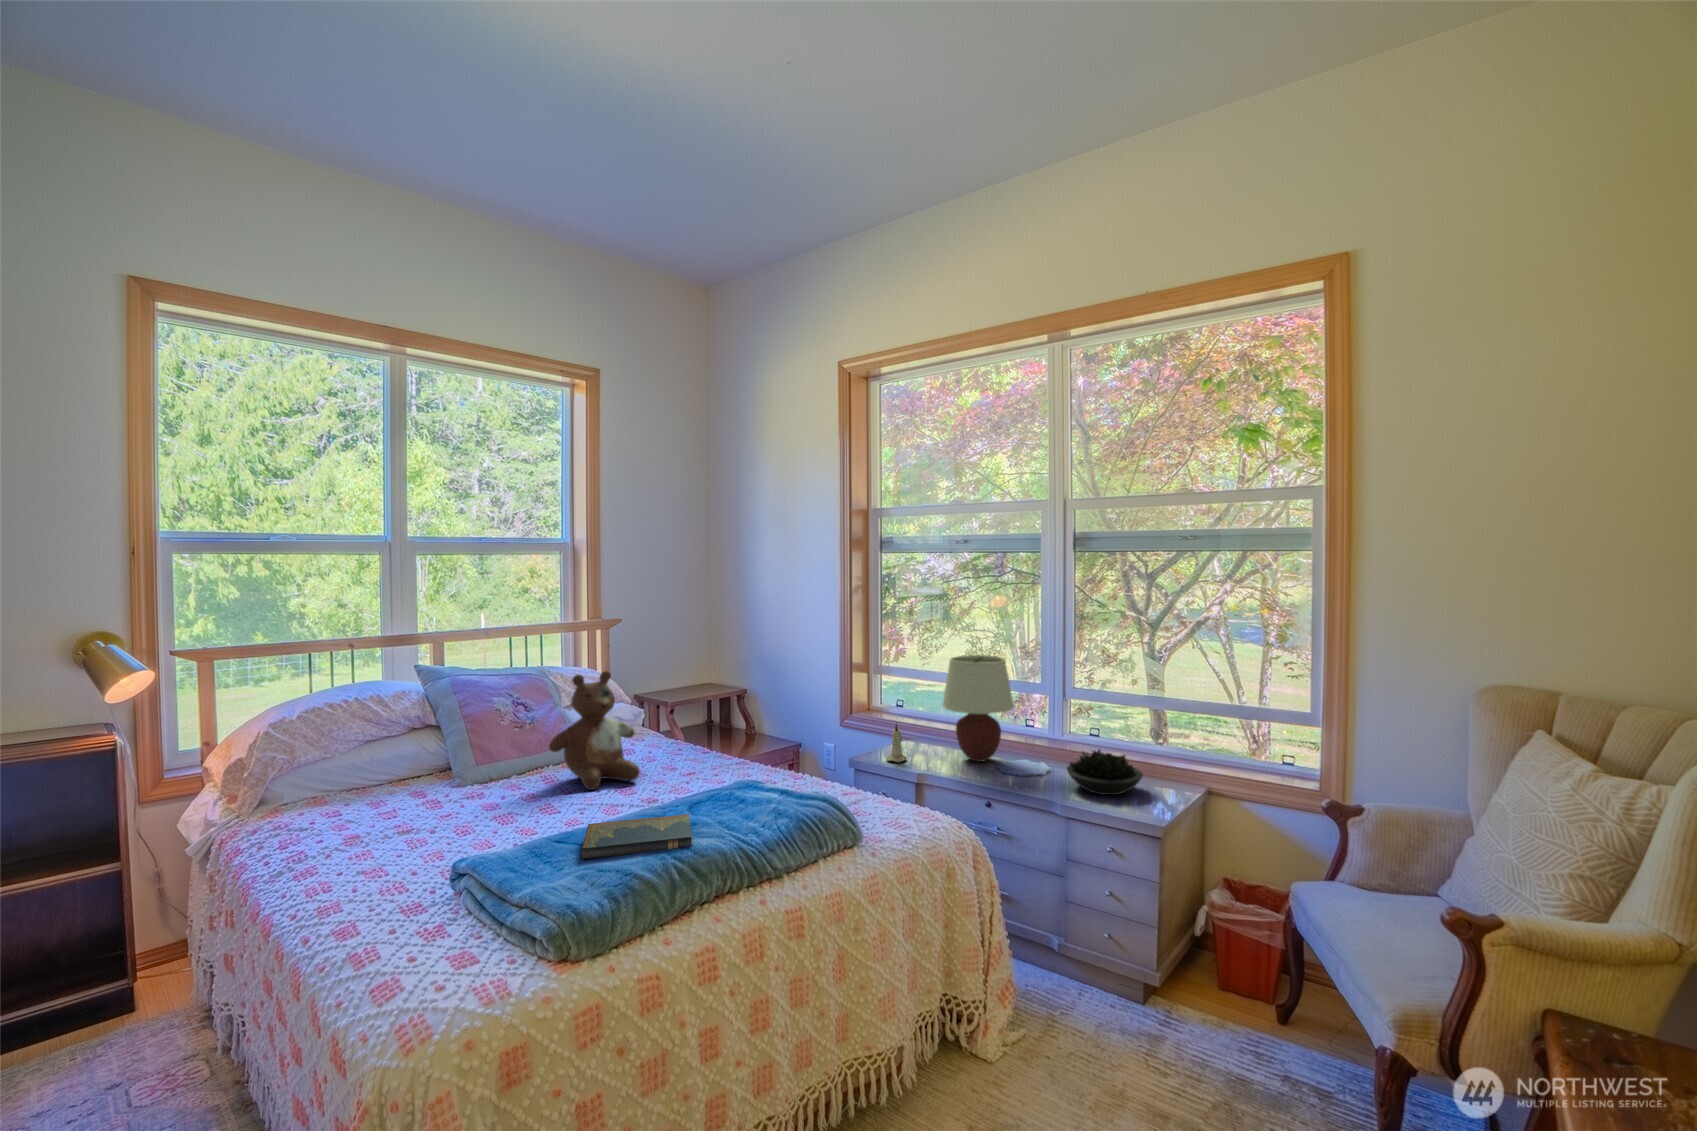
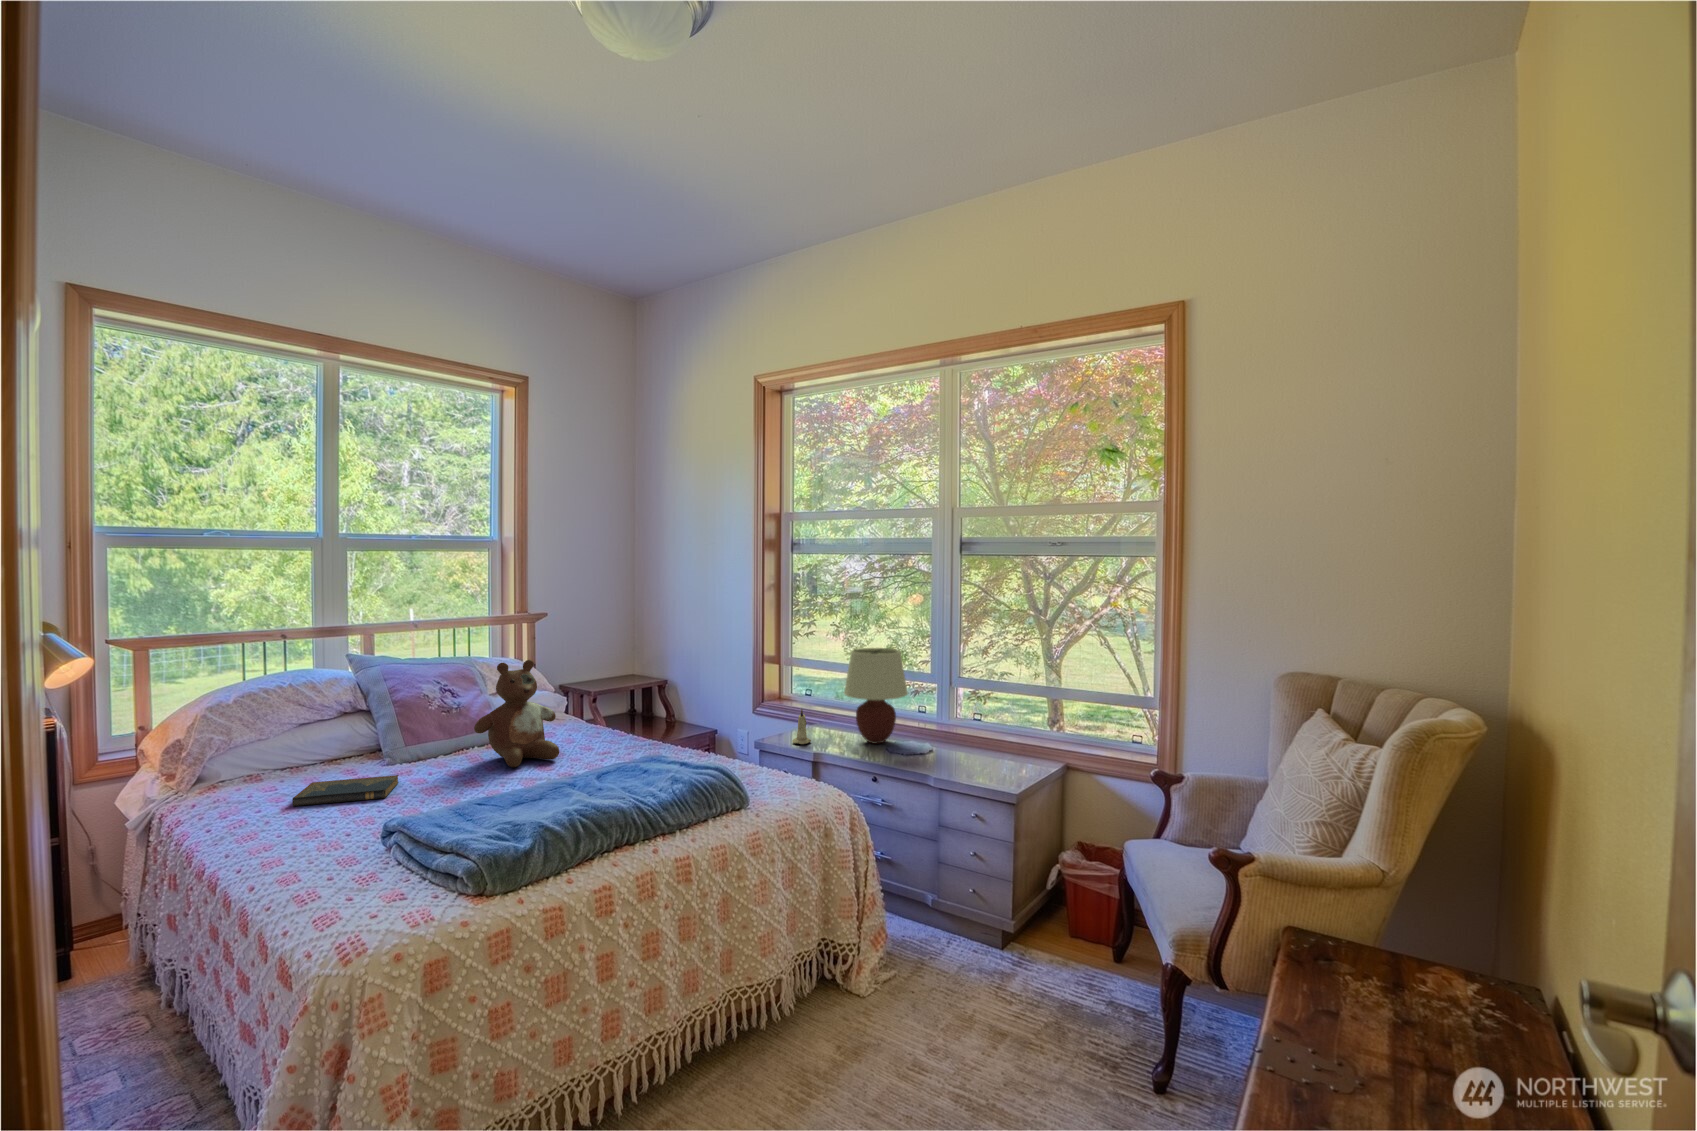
succulent plant: present [1067,750,1143,795] -> none [947,730,1012,770]
hardcover book: present [582,814,692,860] -> present [292,775,399,806]

